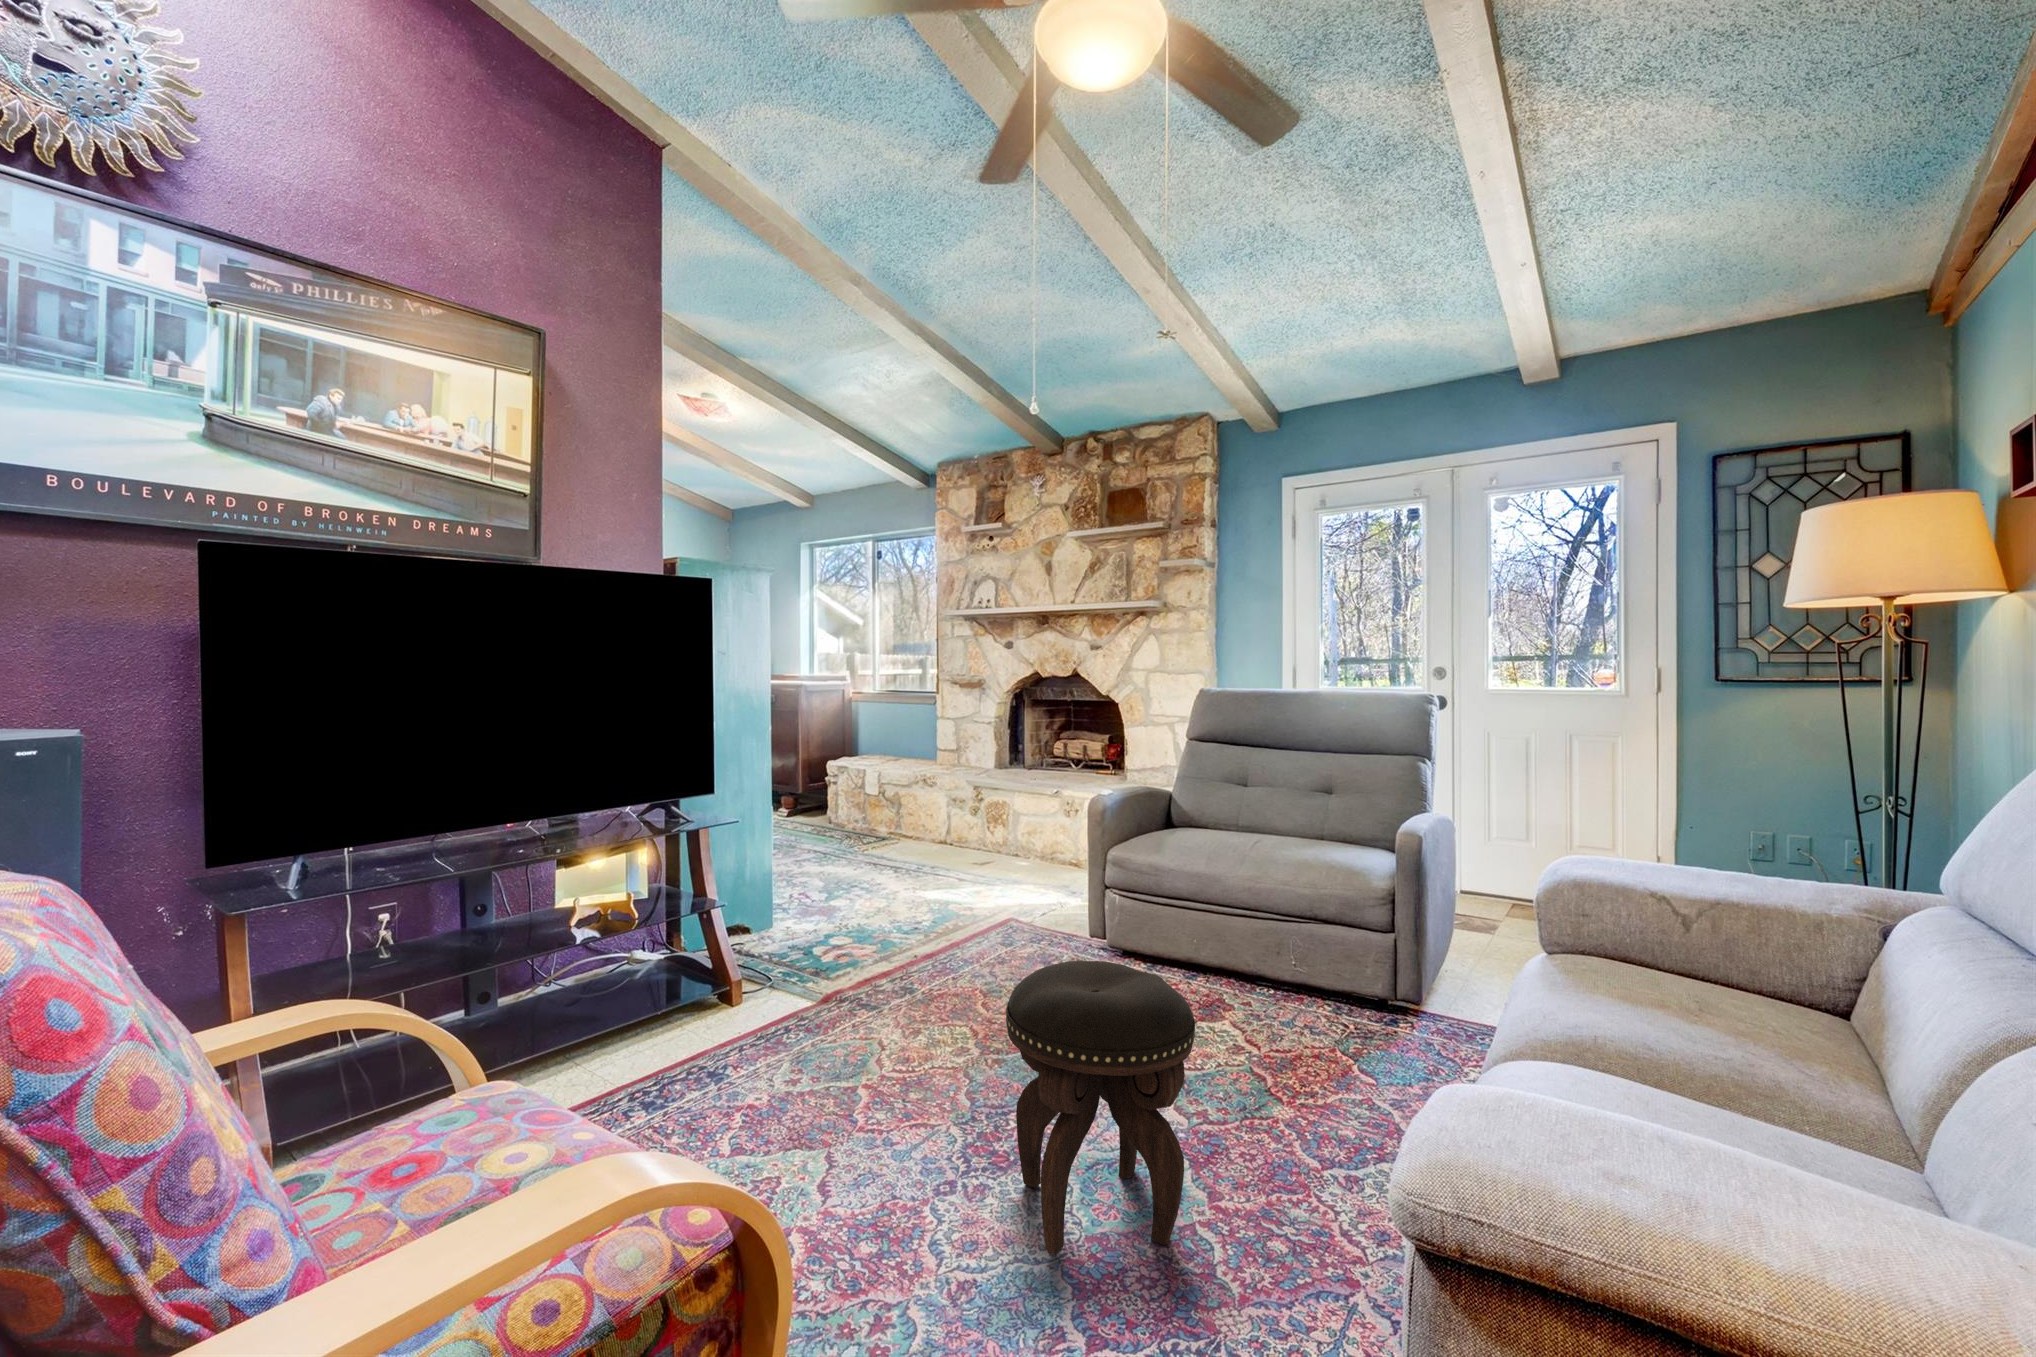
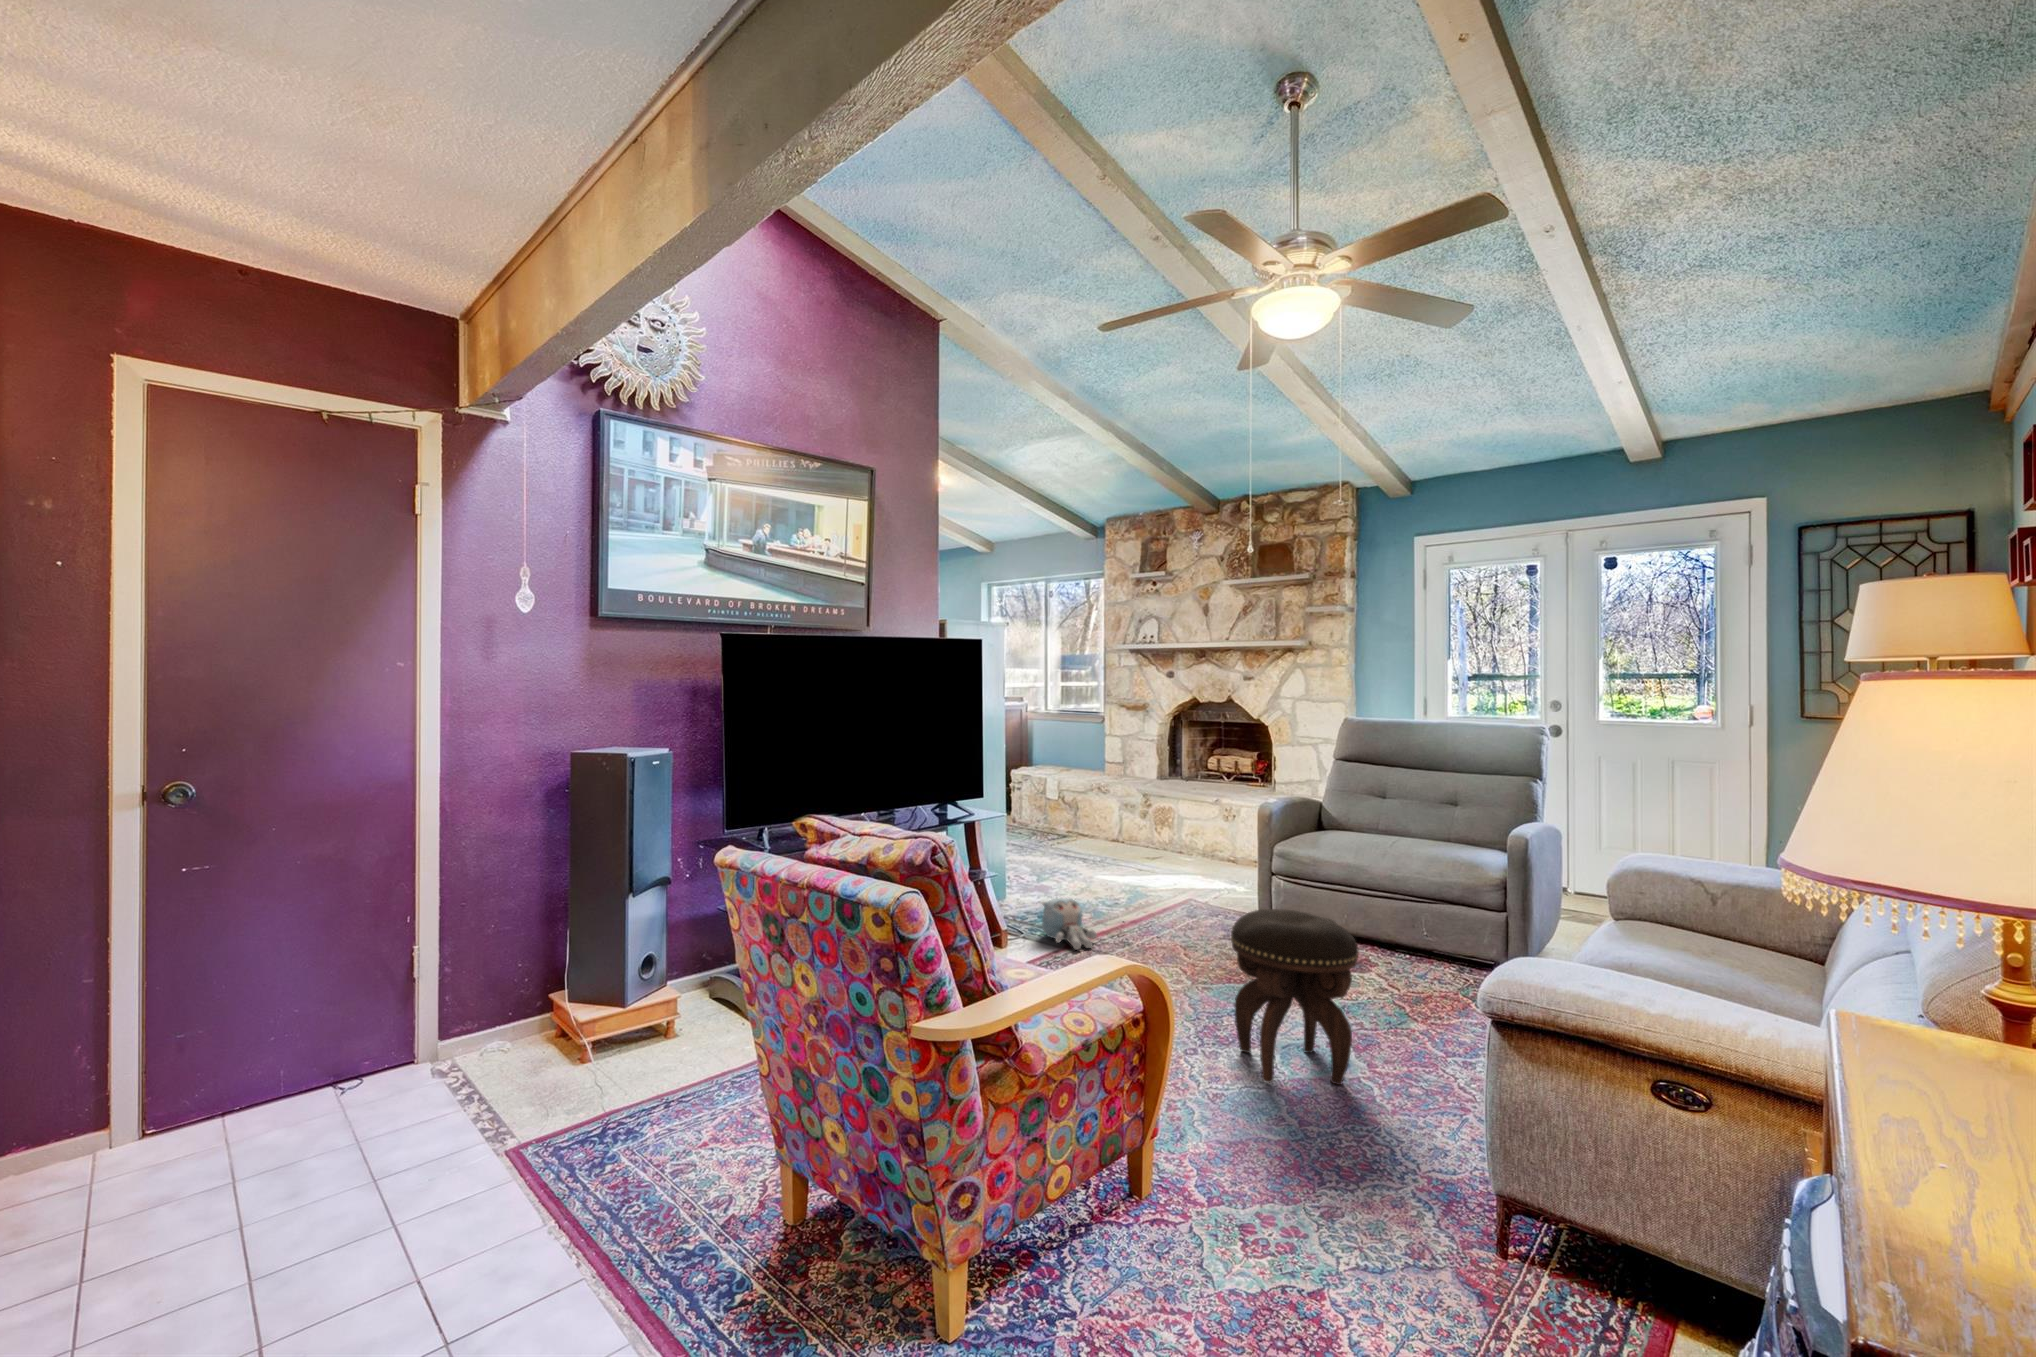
plush toy: none [794,933,869,1008] -> present [1042,898,1097,950]

